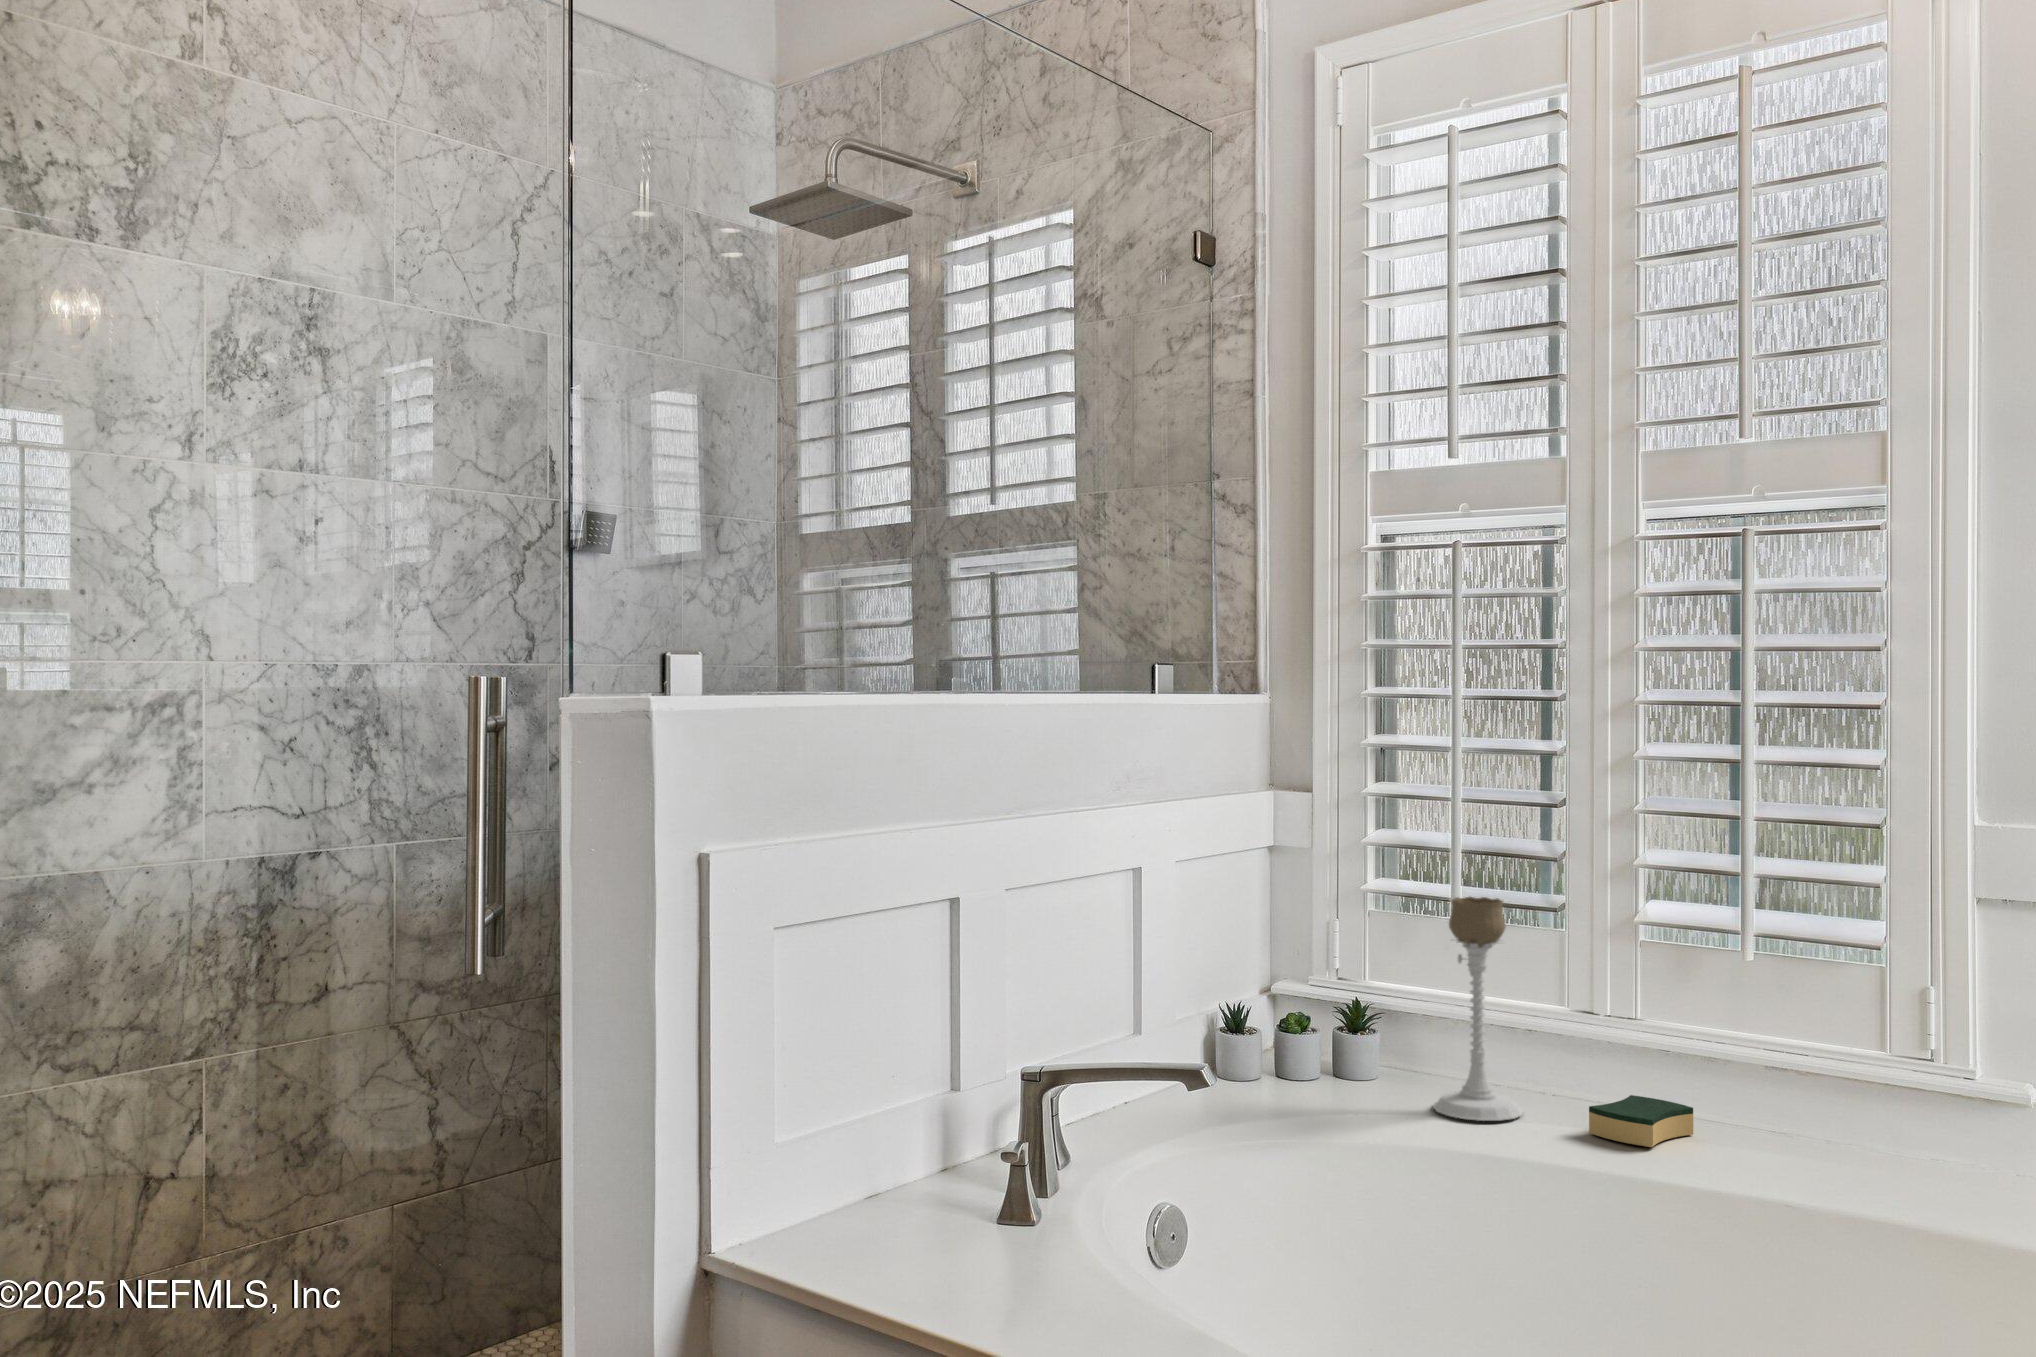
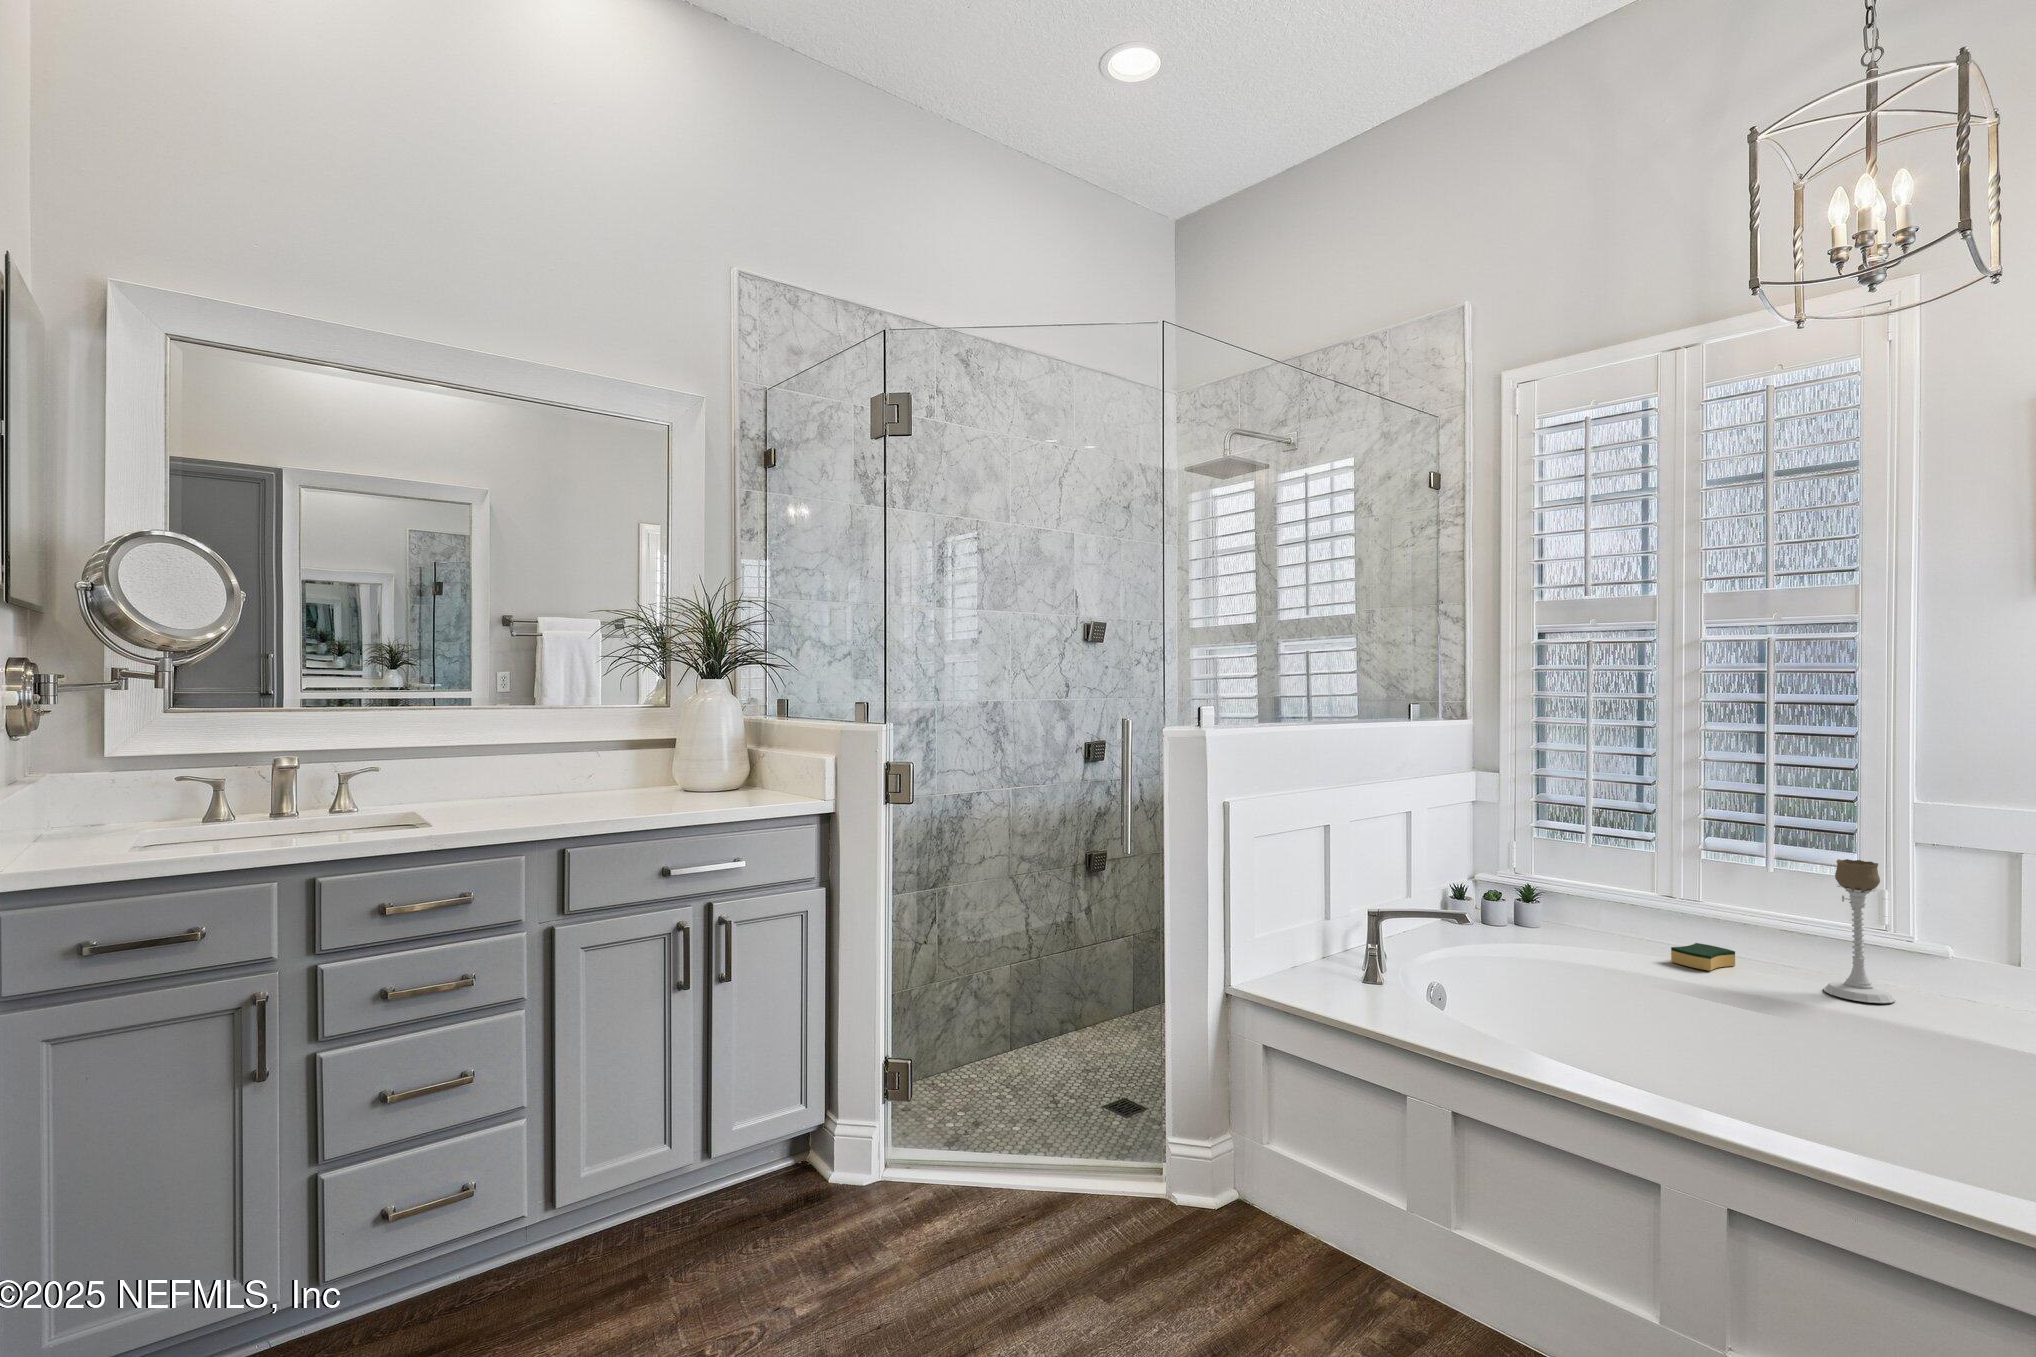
candle holder: present [1433,897,1523,1121] -> present [1824,859,1896,1003]

